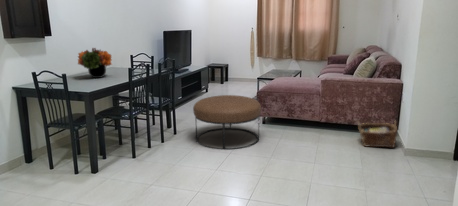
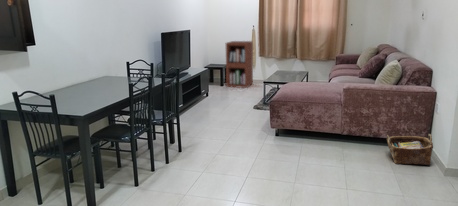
bookshelf: none [226,42,251,86] -> present [226,41,253,88]
flower arrangement: present [78,48,112,78] -> none [66,58,108,92]
ottoman: present [193,95,261,150] -> none [202,107,278,172]

